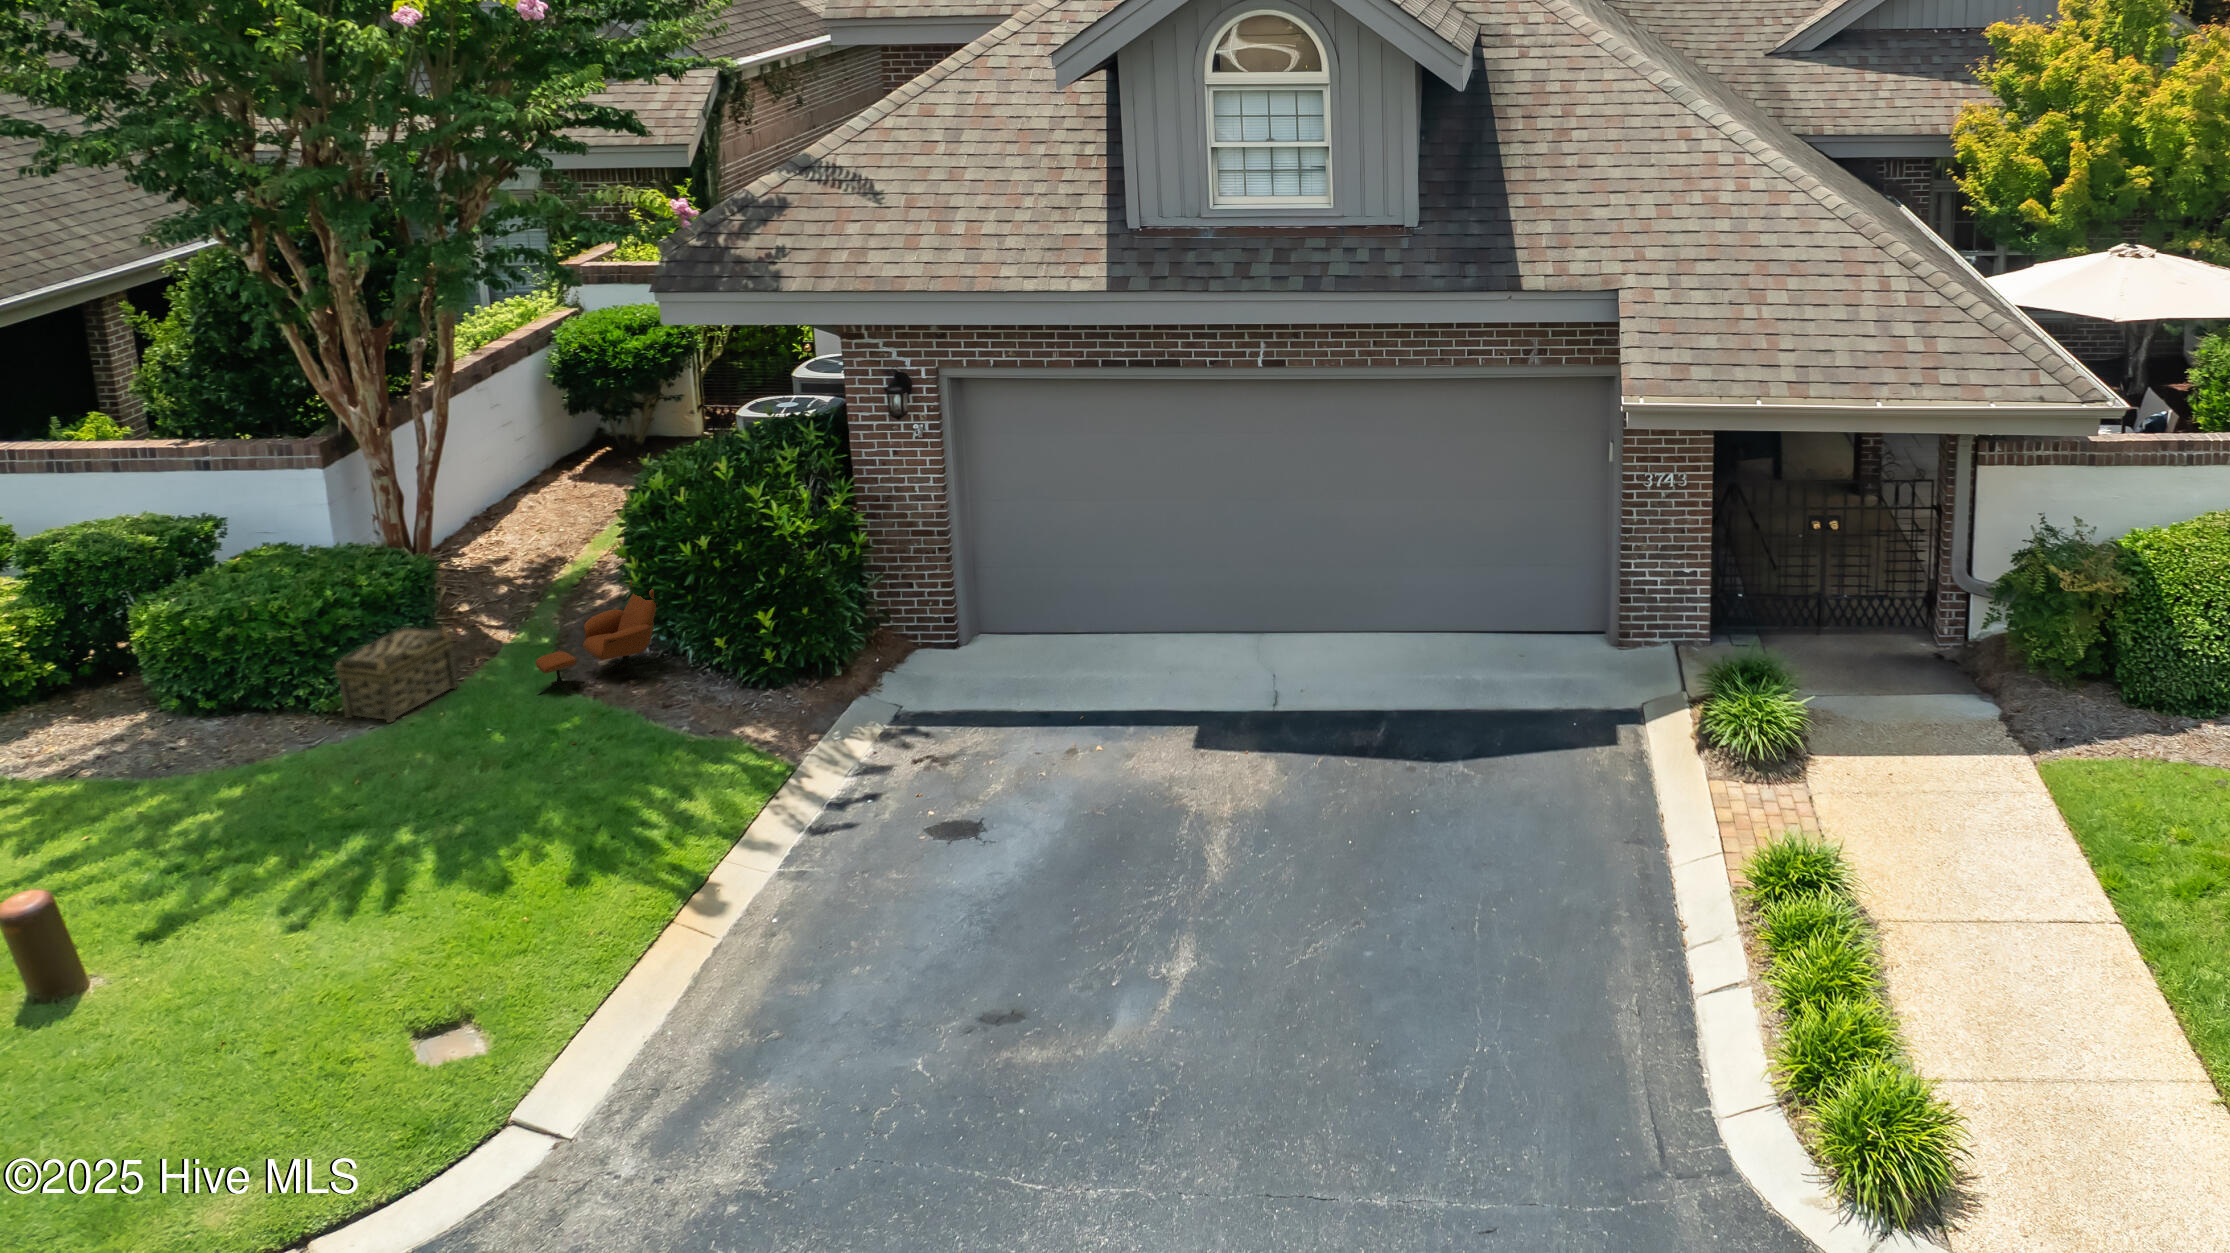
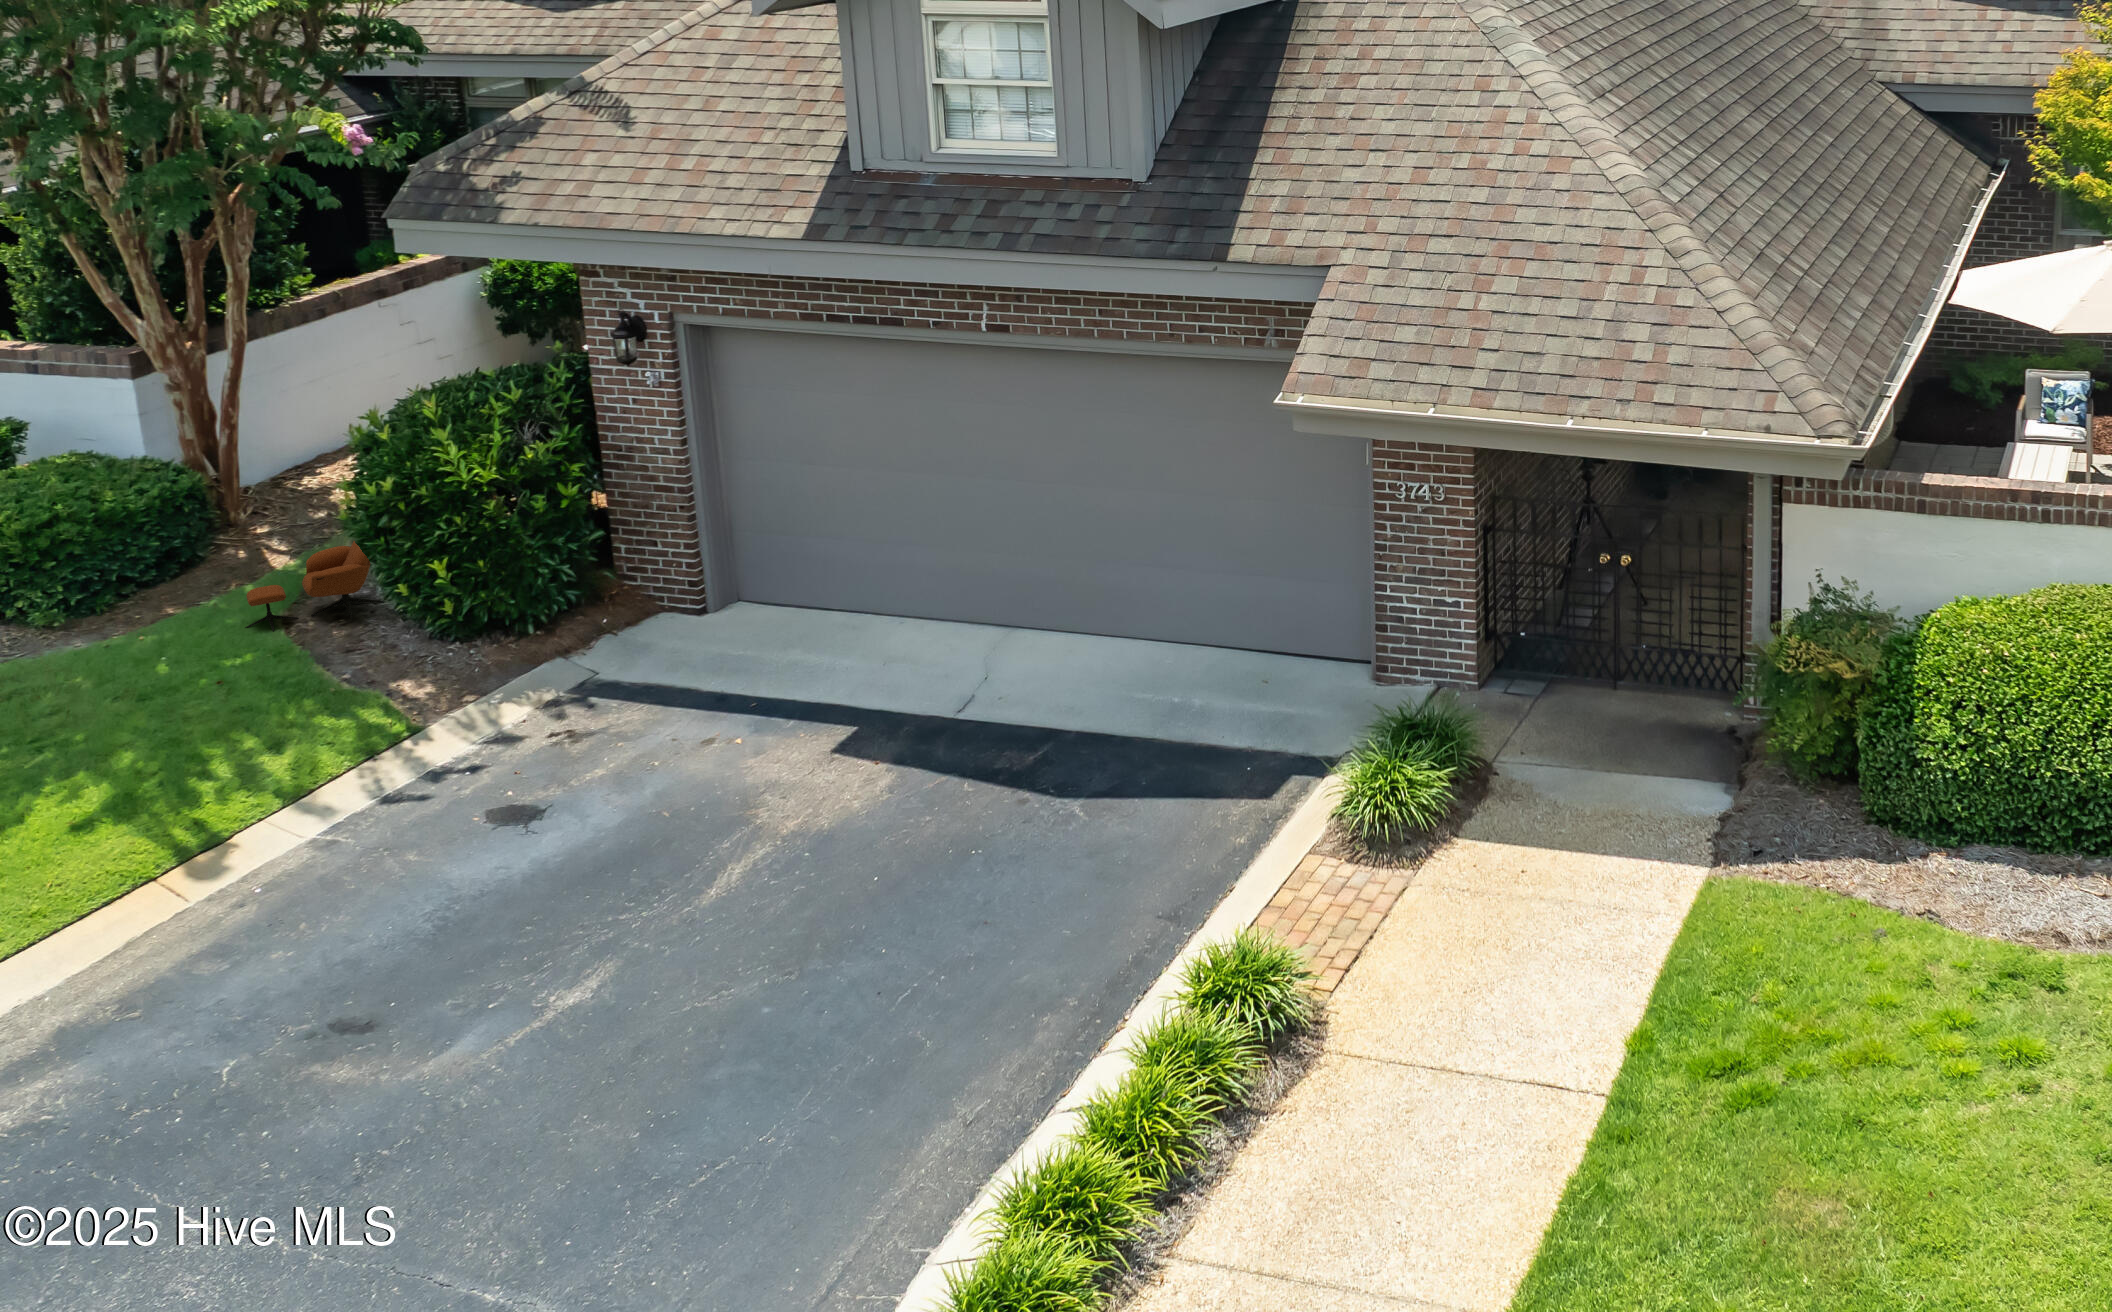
basket: present [335,626,457,723] -> none [47,548,181,643]

